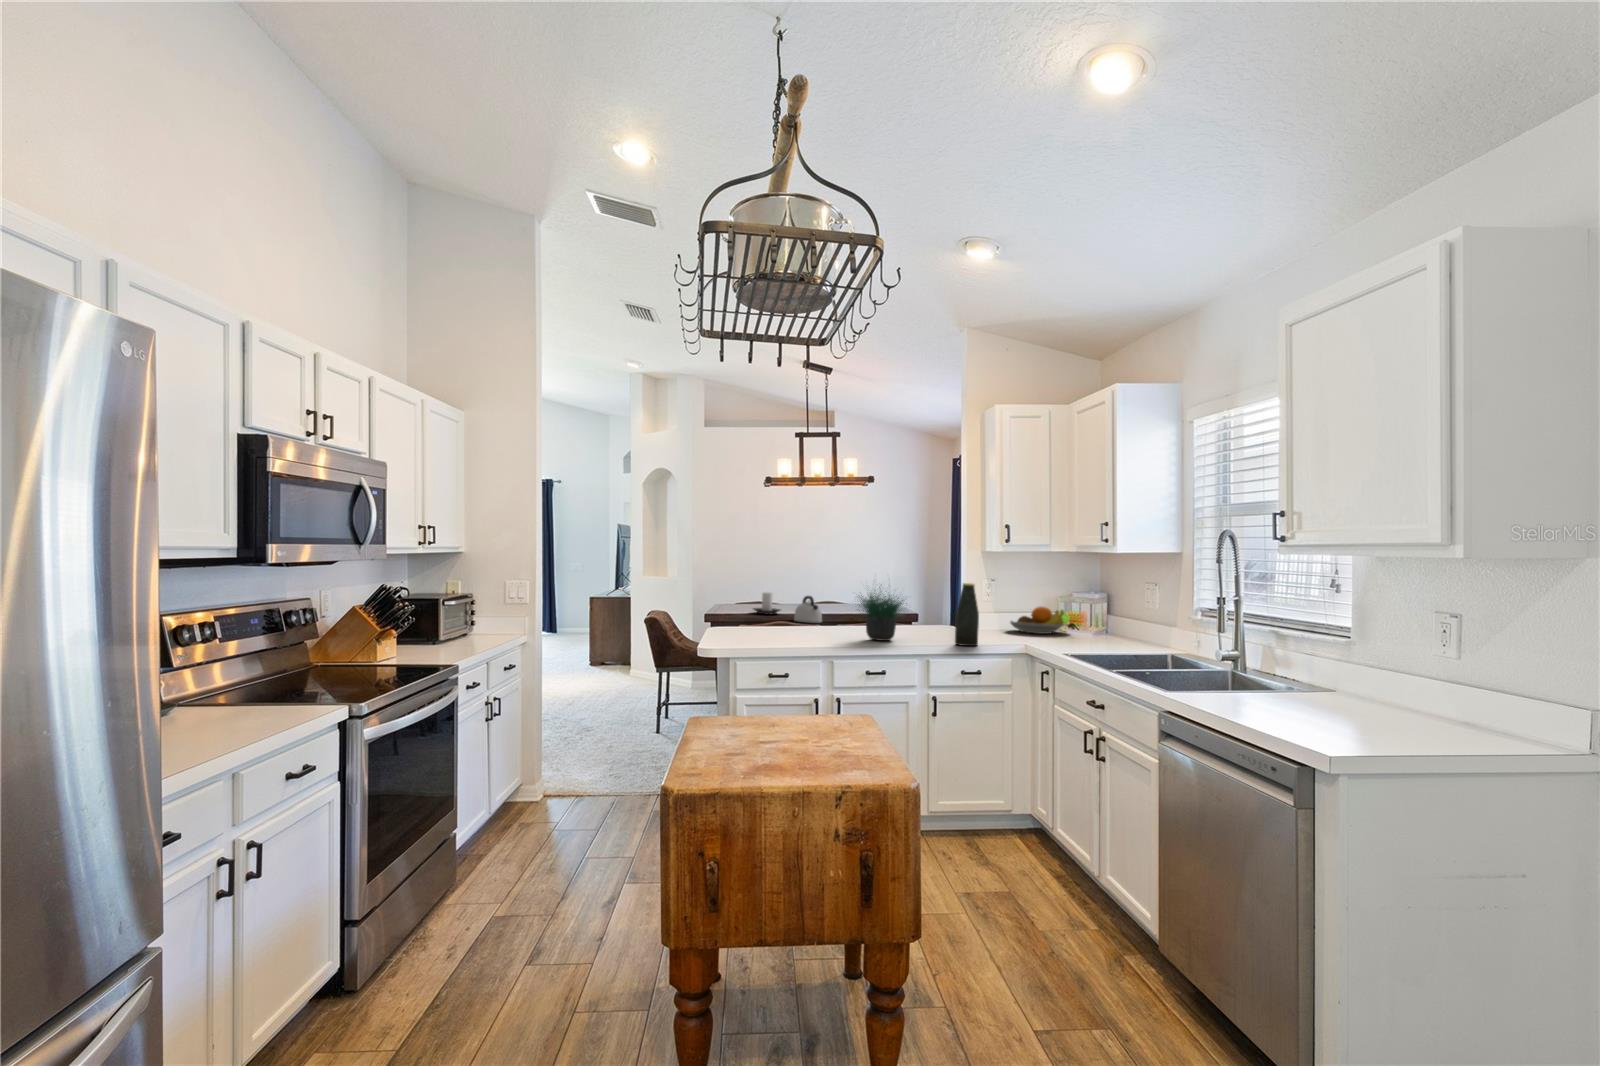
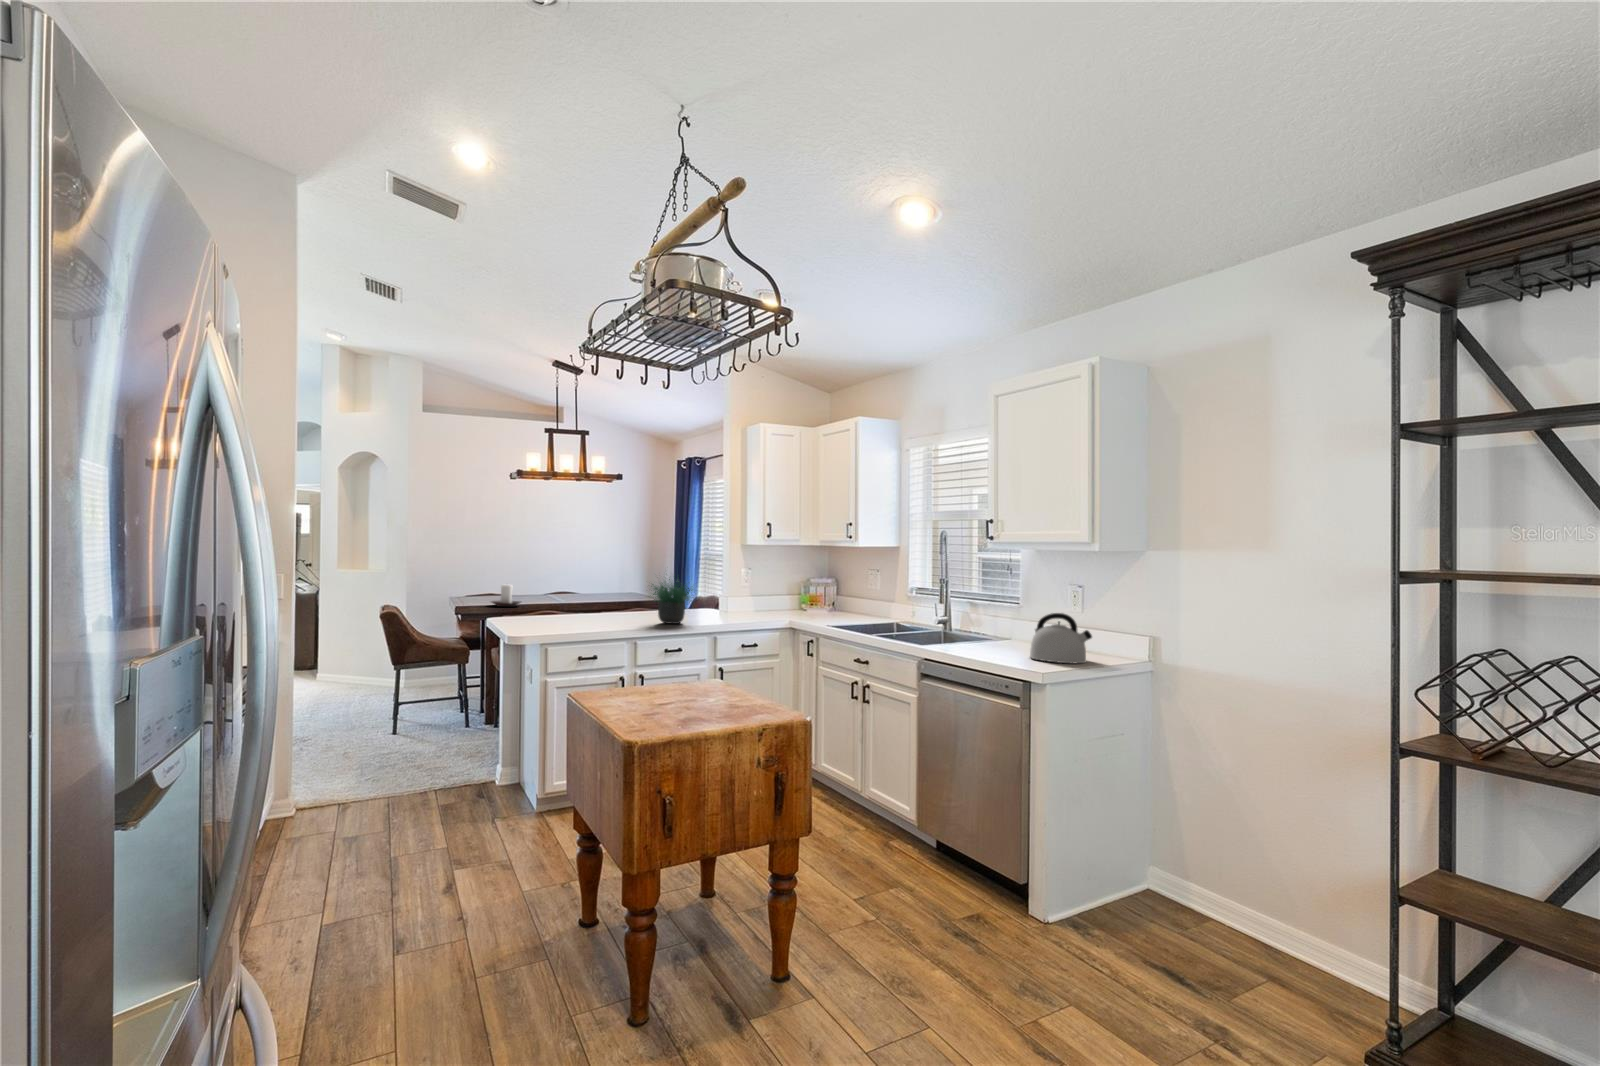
bottle: present [955,583,979,646] -> none [737,572,757,625]
kettle: present [794,596,822,623] -> present [1030,613,1092,663]
fruit bowl: present [1011,606,1066,634] -> none [759,591,809,613]

